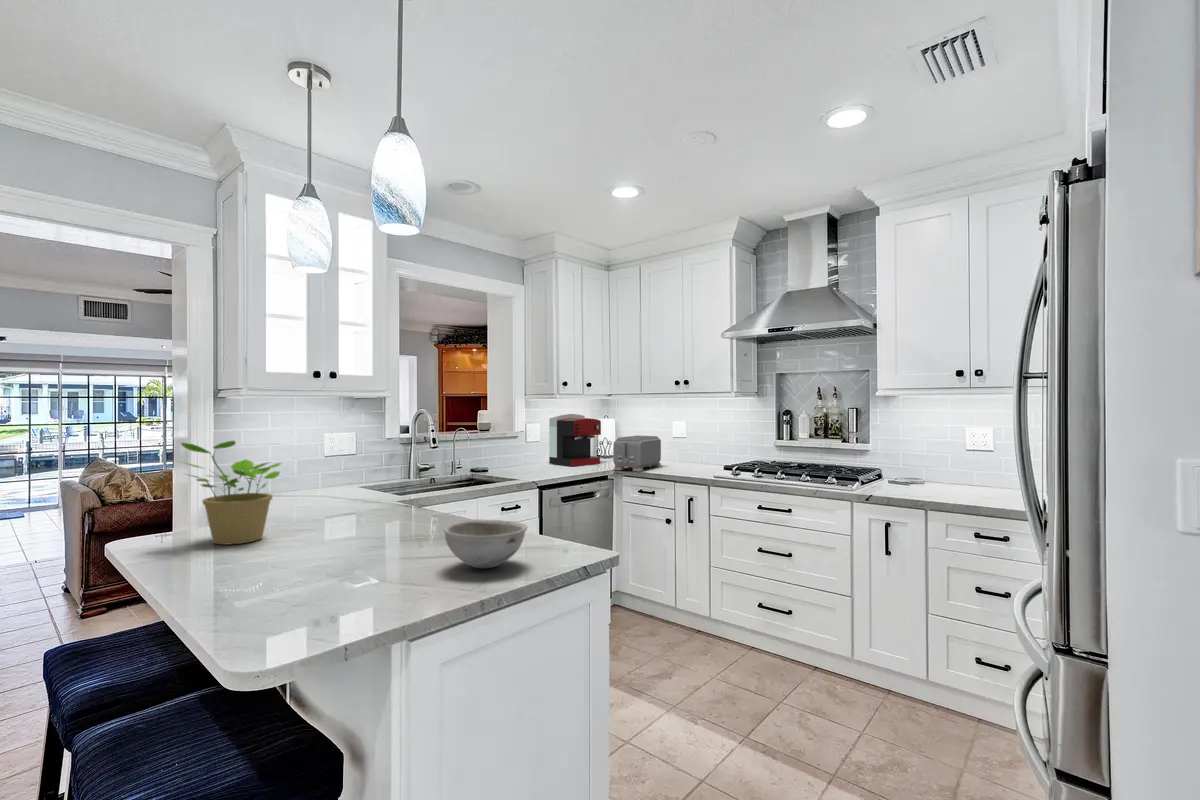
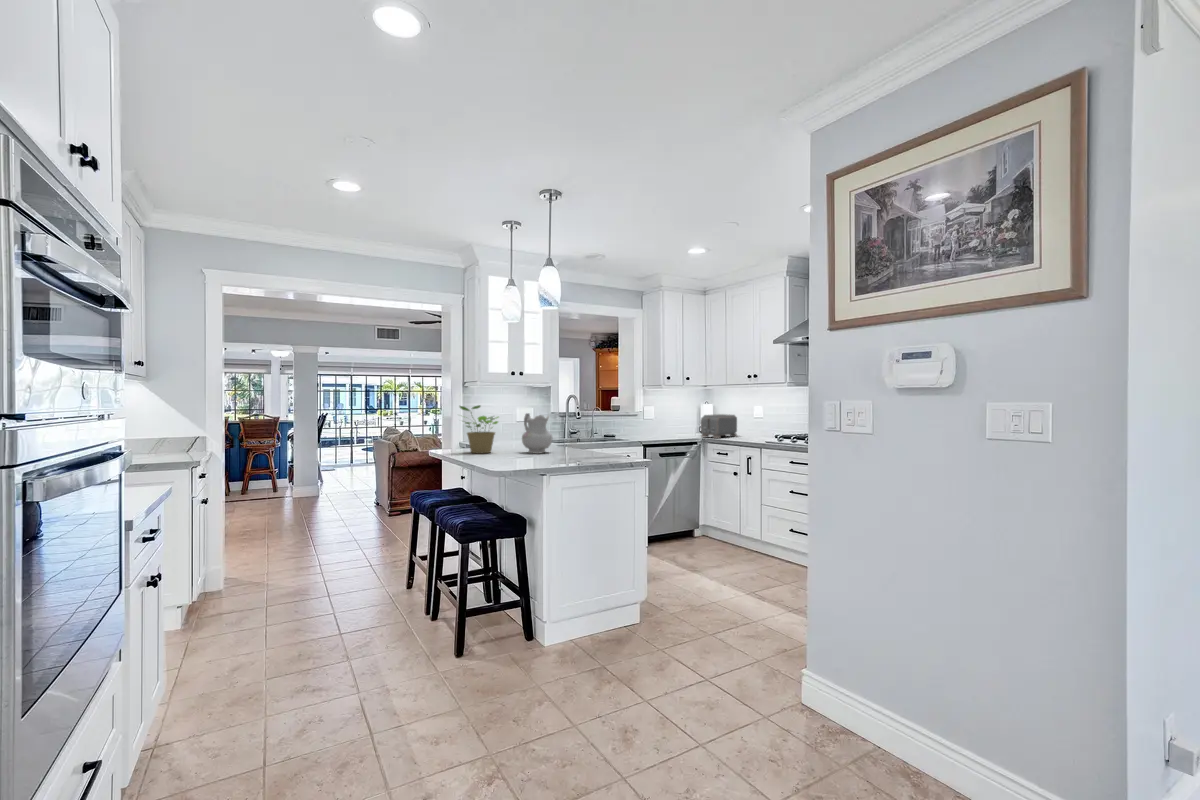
coffee maker: present [549,414,601,466] -> none [662,399,697,435]
ceramic pitcher: none [333,452,399,536] -> present [522,413,552,454]
bowl: present [443,519,527,568] -> none [566,442,604,462]

